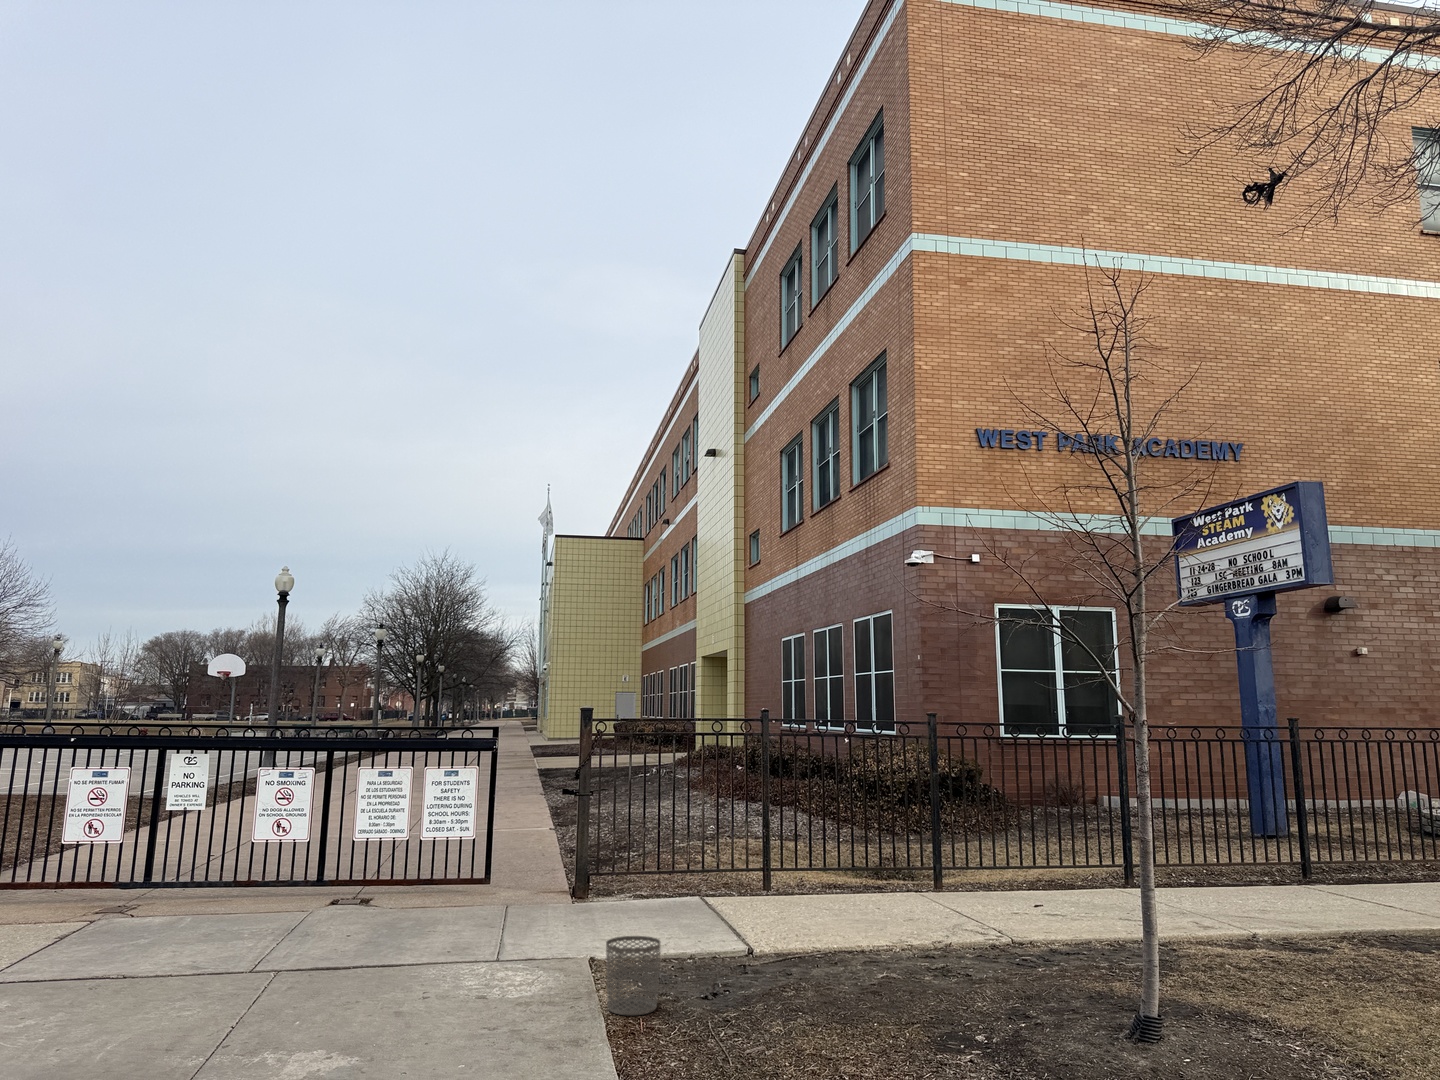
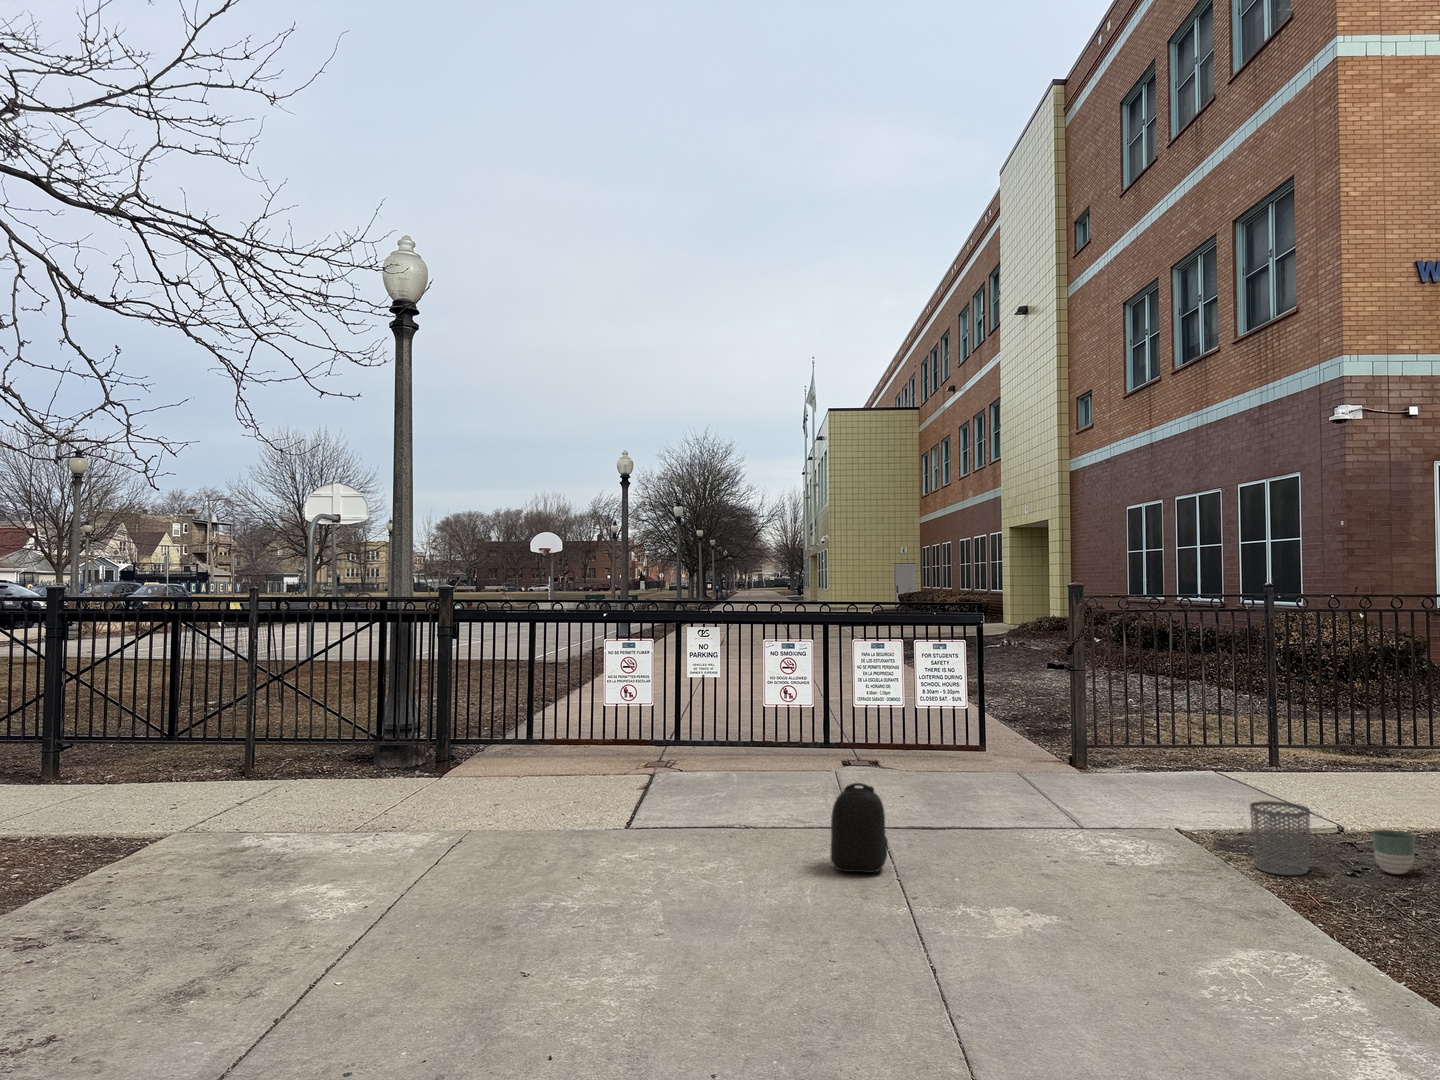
backpack: none [128,930,207,1036] -> present [831,783,887,872]
planter: none [721,962,757,1009] -> present [1373,830,1415,874]

